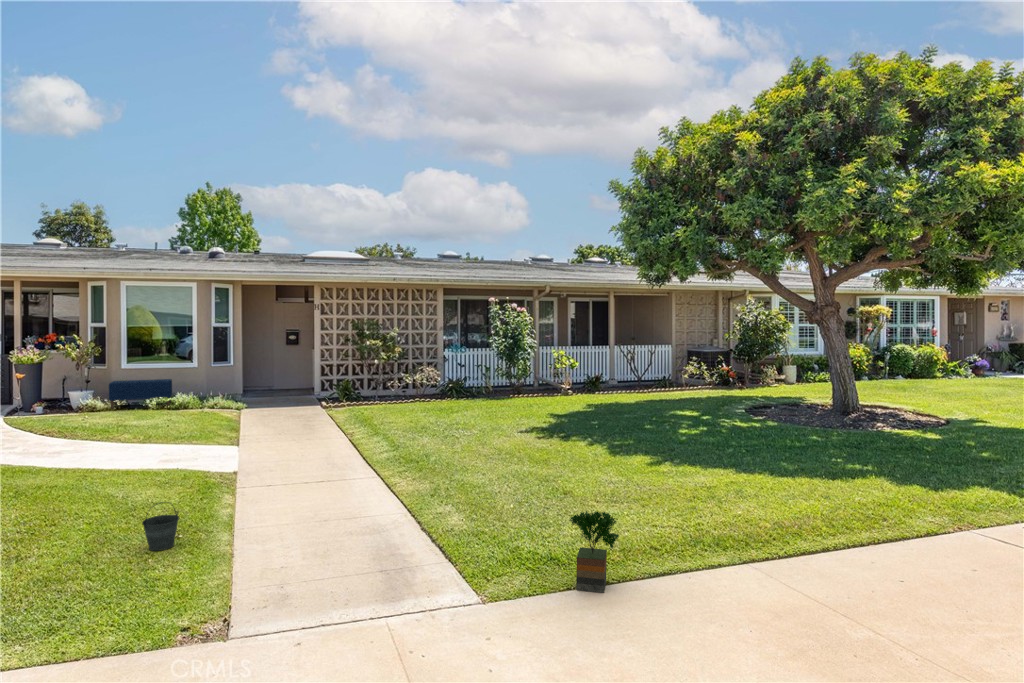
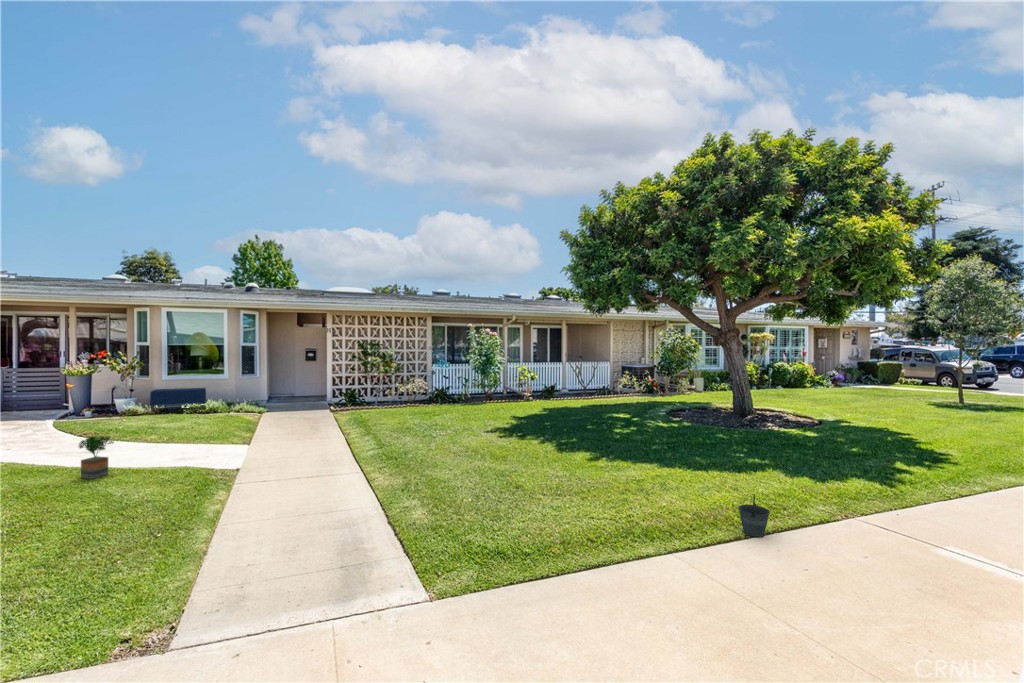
bucket: present [142,502,179,551] -> present [738,494,770,537]
potted tree: present [570,511,619,593] -> present [79,436,114,479]

